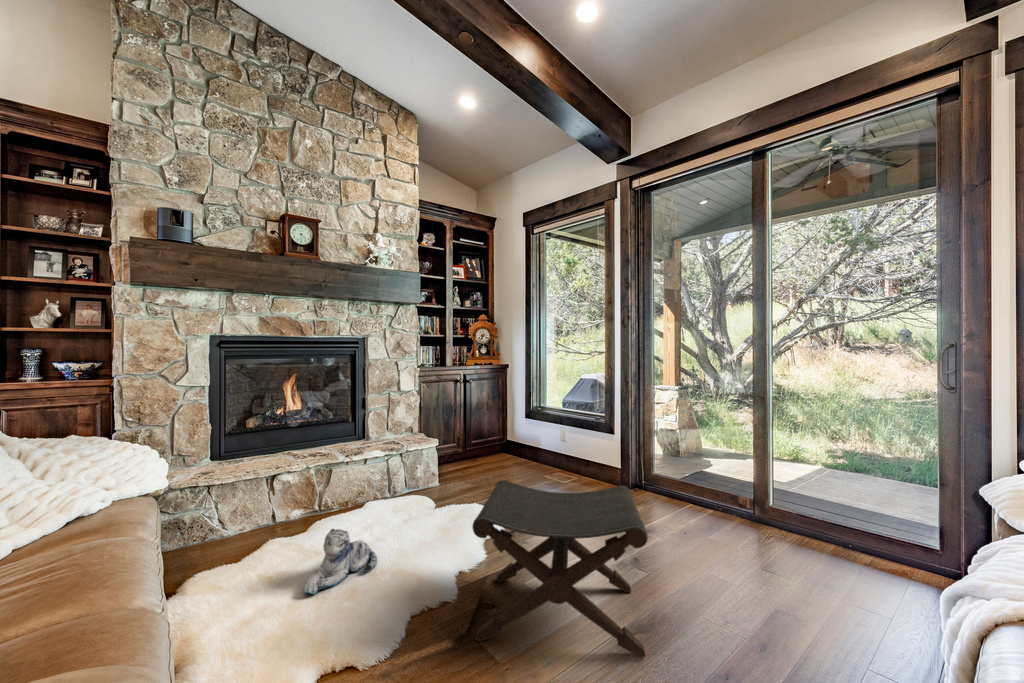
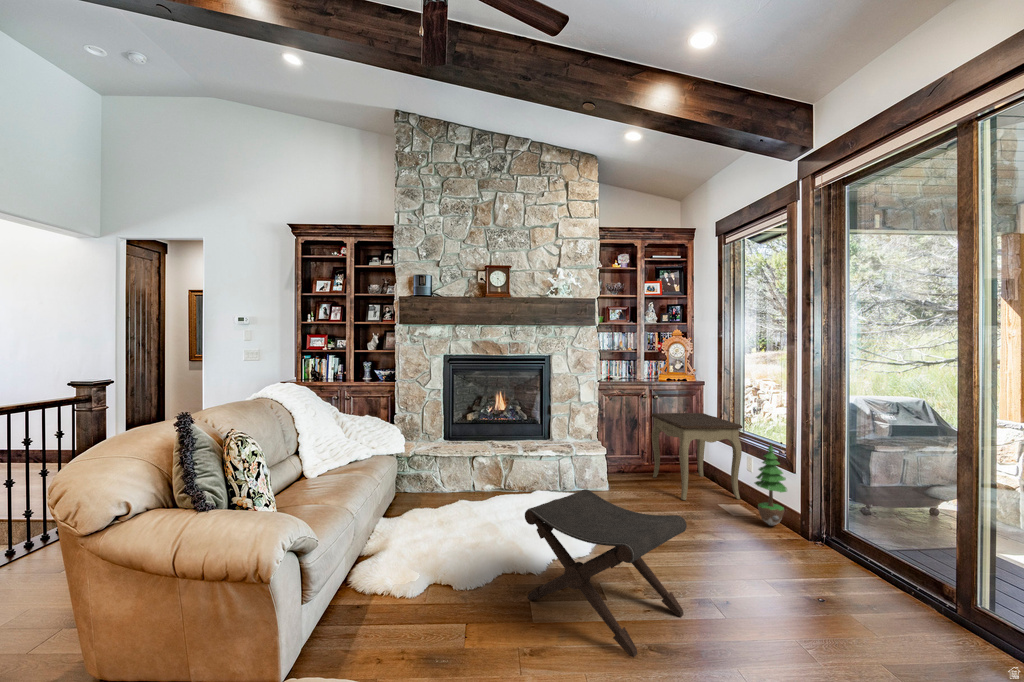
side table: none [467,395,558,479] -> present [651,413,742,500]
potted tree: none [586,411,613,486] -> present [755,444,787,526]
plush toy: present [304,529,377,594] -> none [453,499,511,538]

